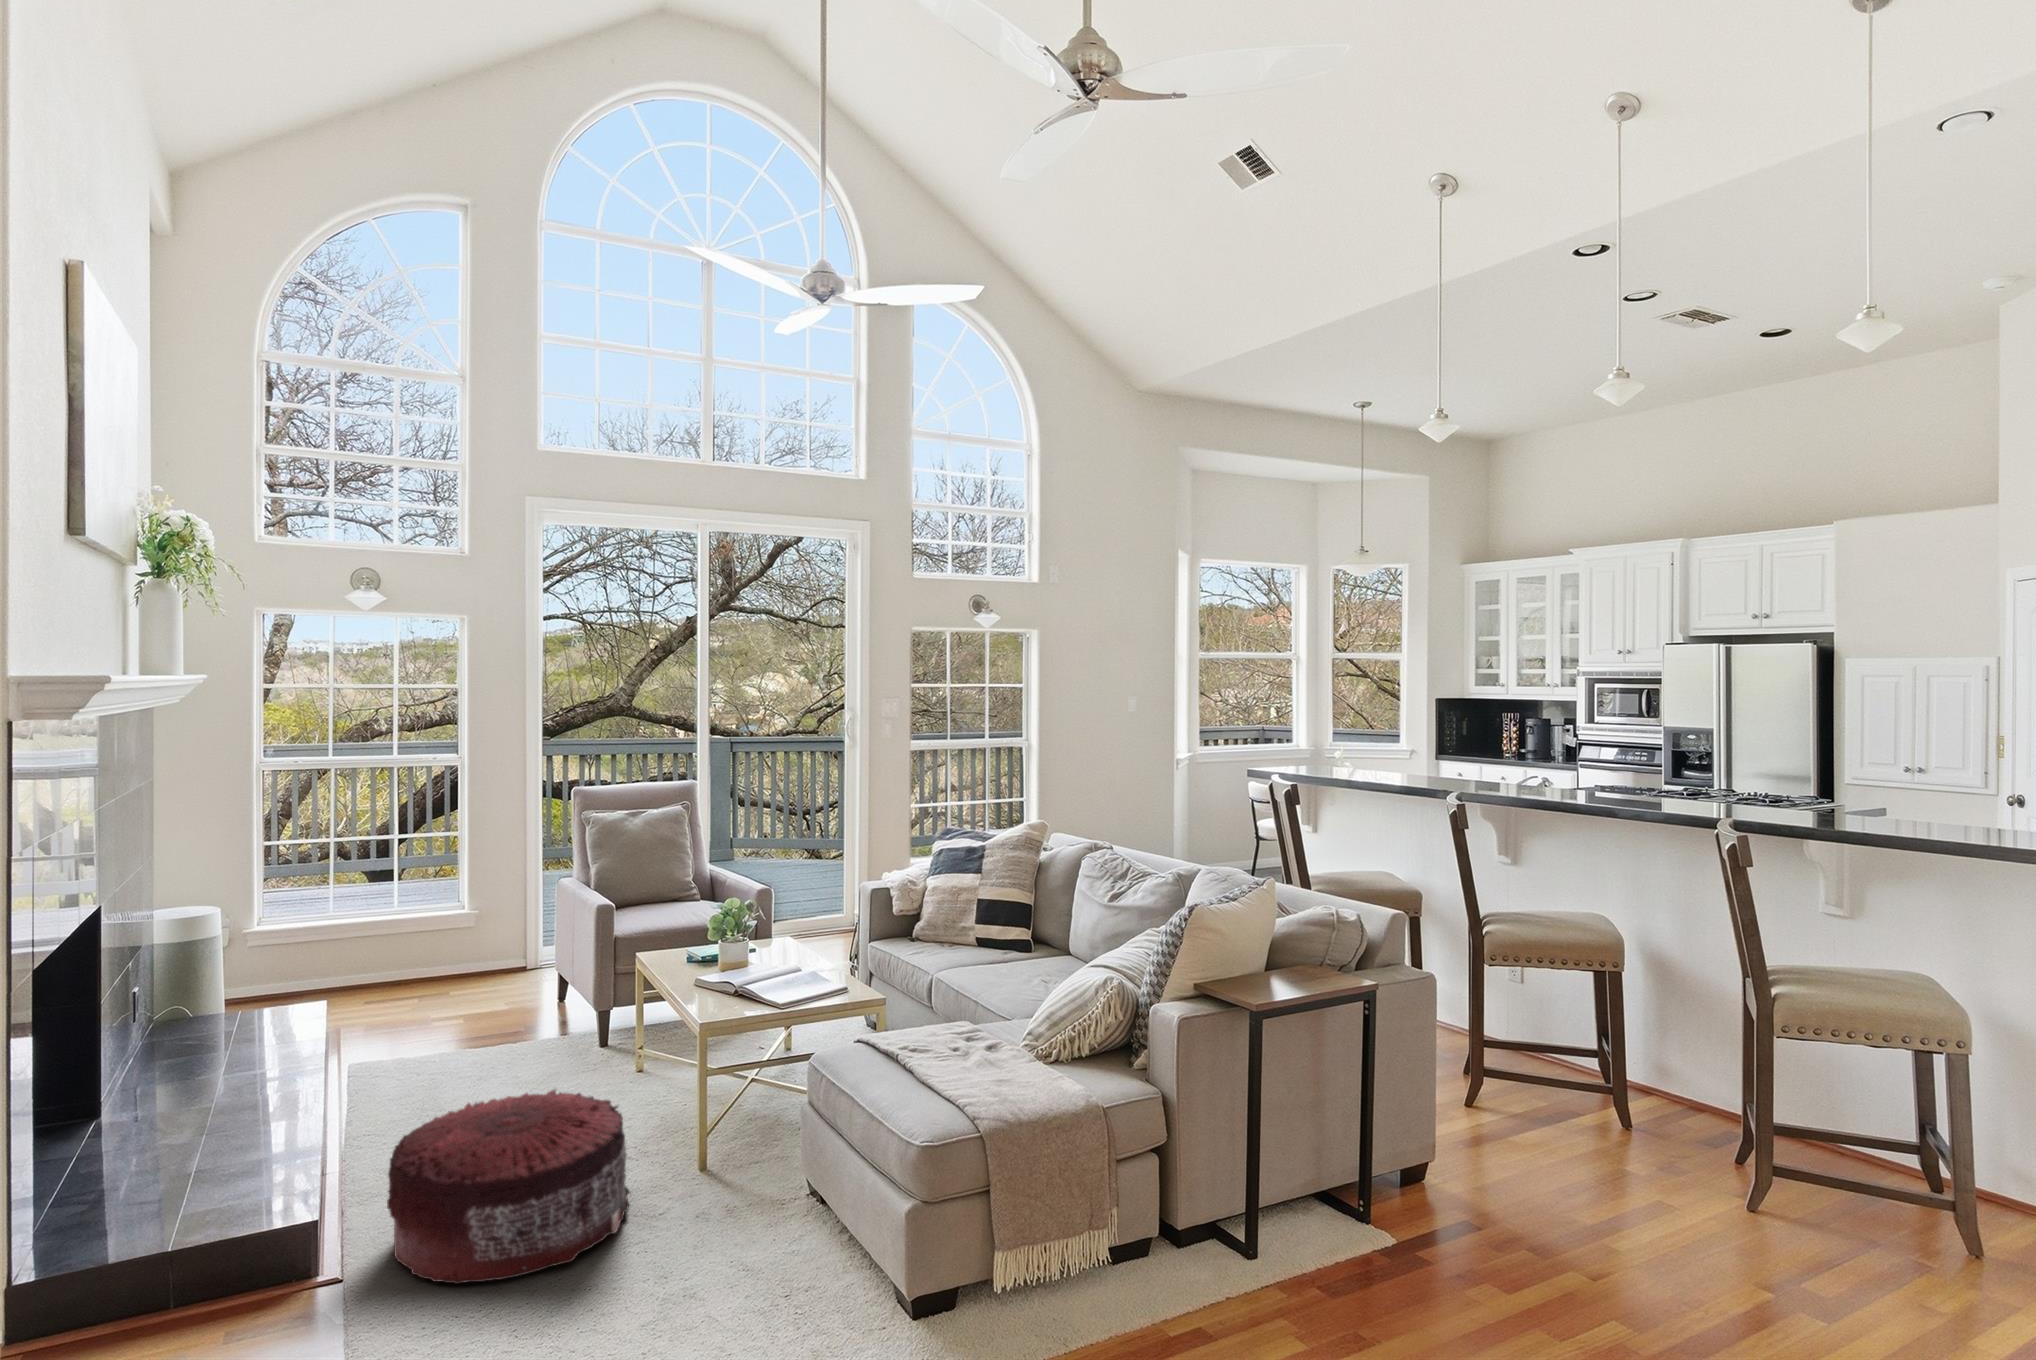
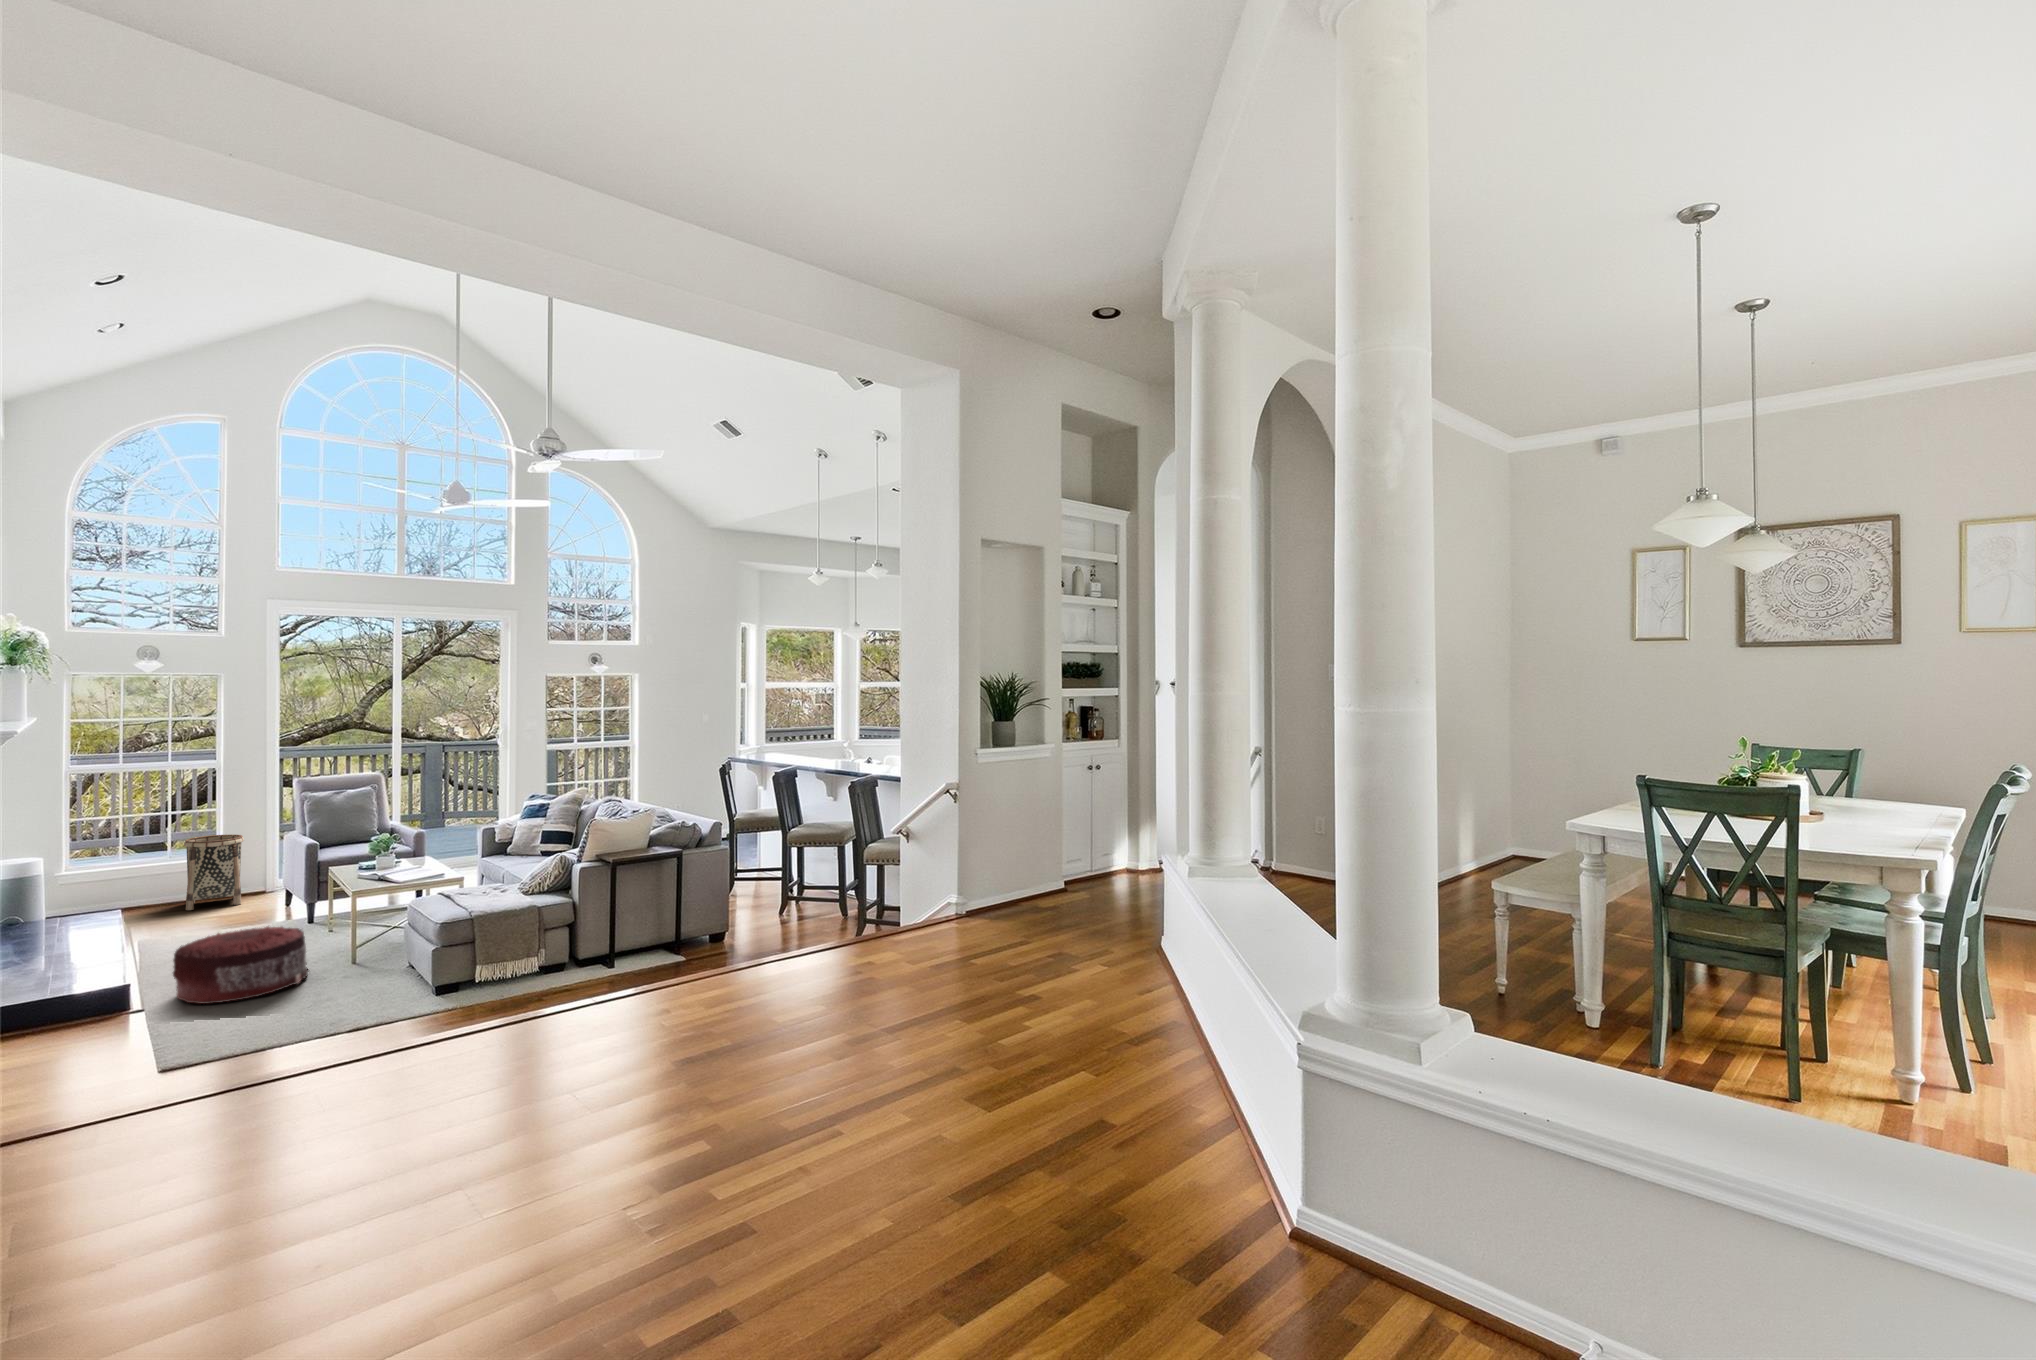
basket: none [412,873,496,998] -> present [184,834,244,910]

